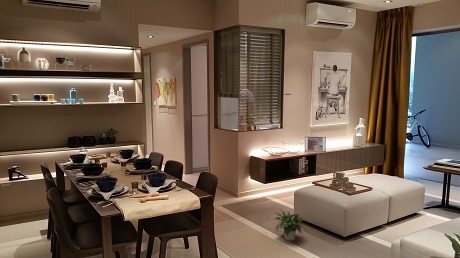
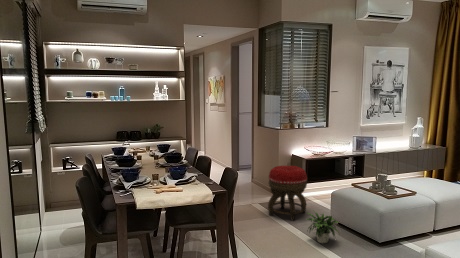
footstool: none [232,167,269,220] -> present [268,166,307,220]

